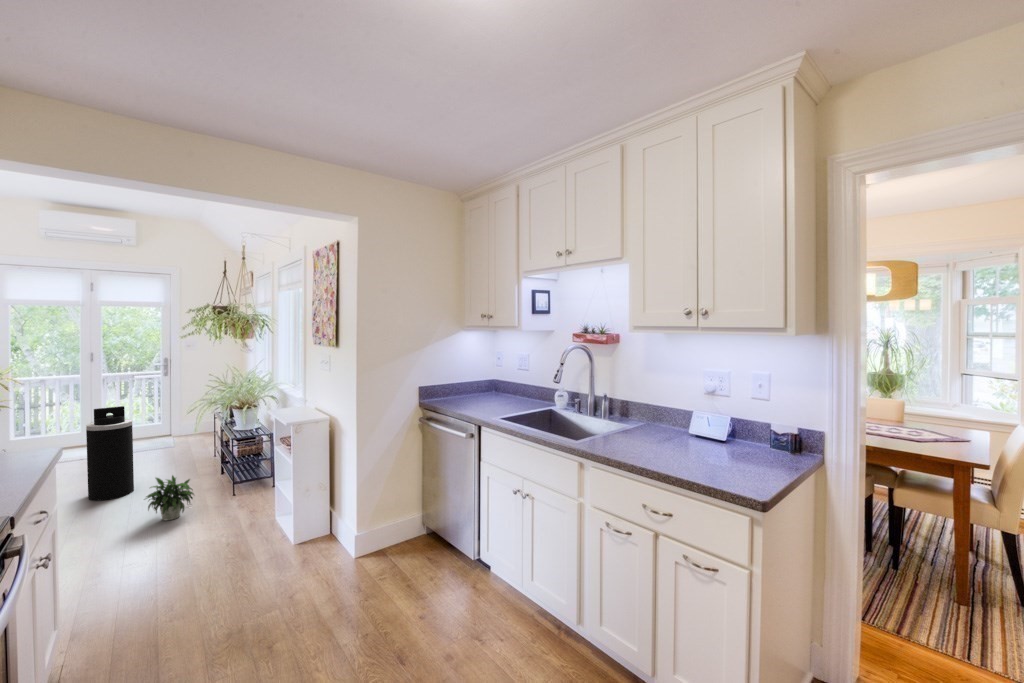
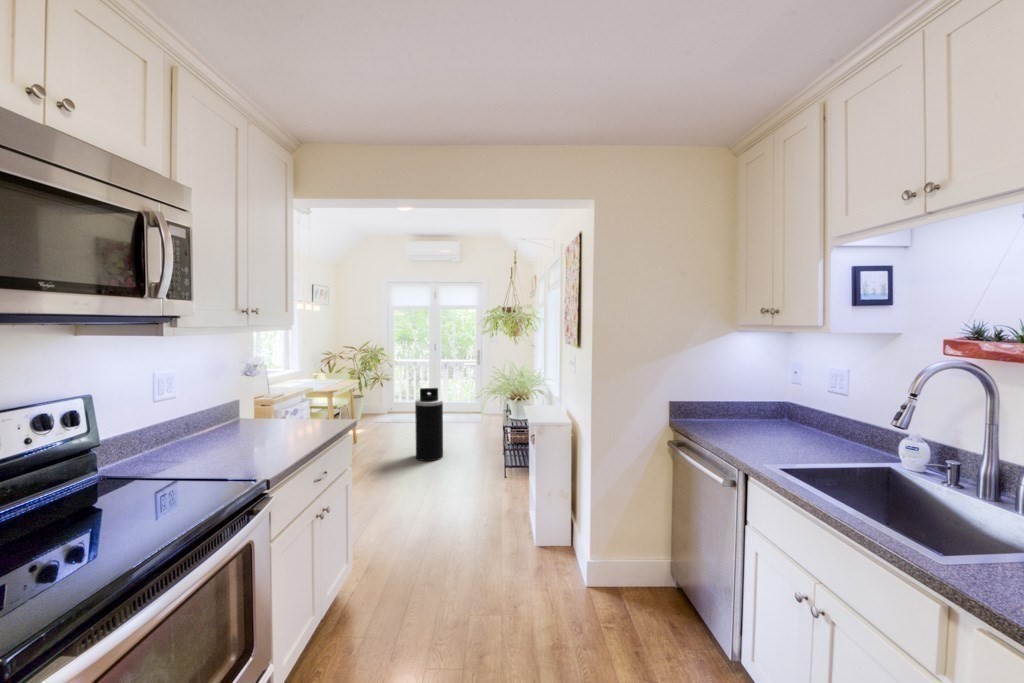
potted plant: present [146,476,194,520] -> none [437,452,473,491]

